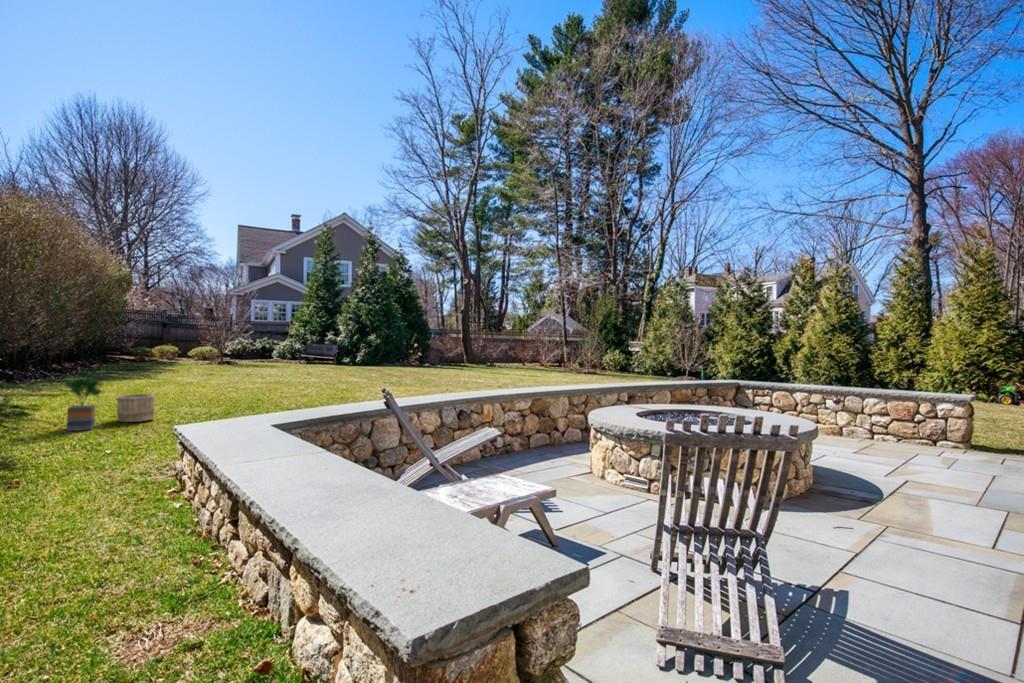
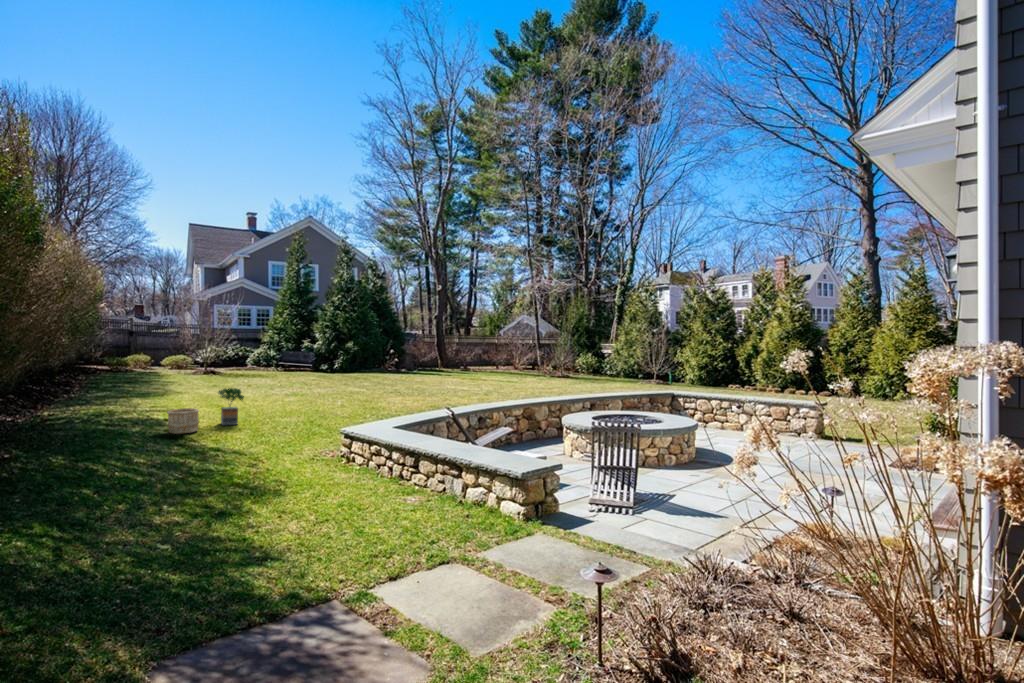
potted tree: present [64,379,103,431] -> present [218,388,244,425]

